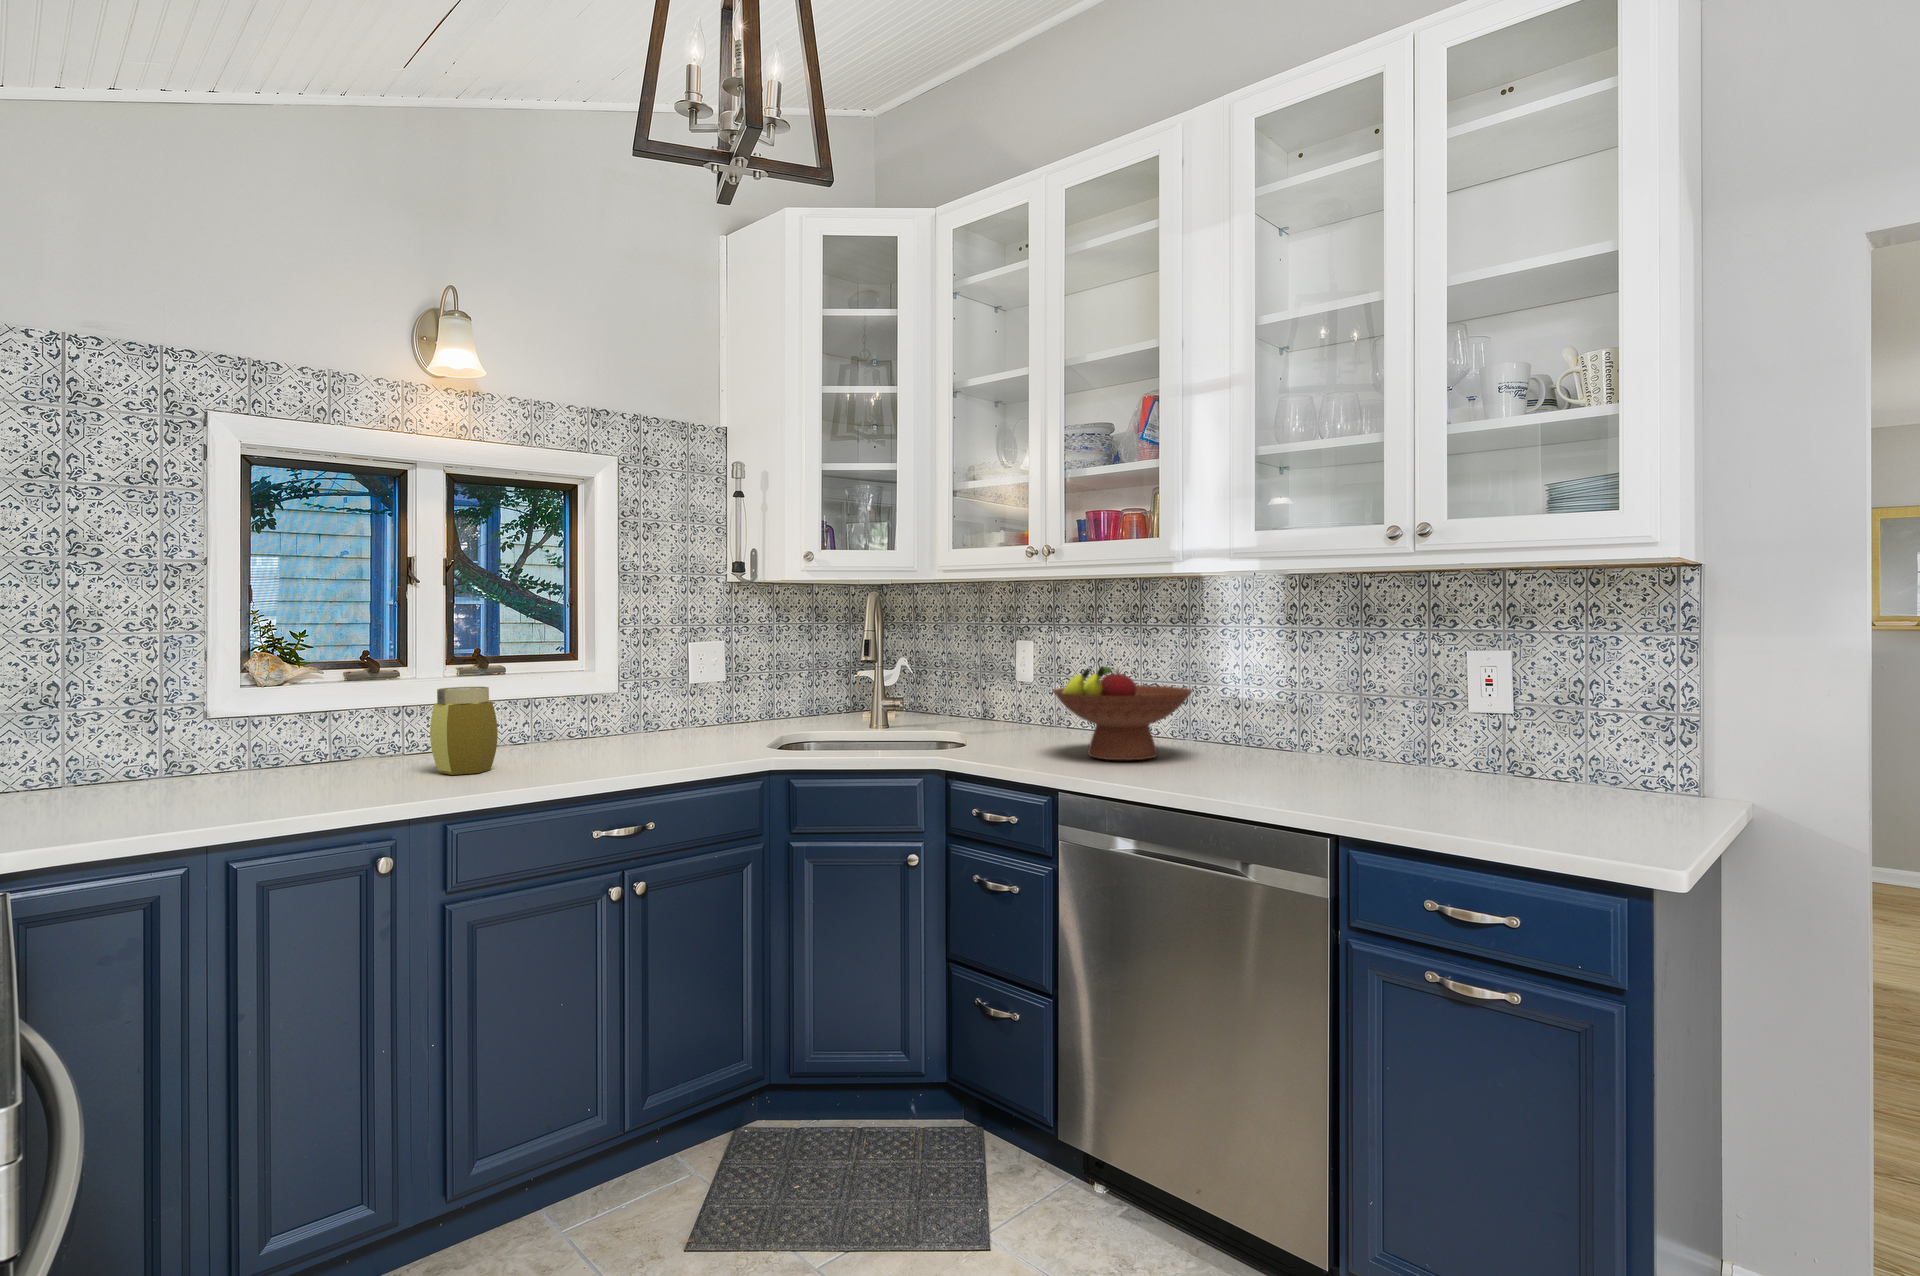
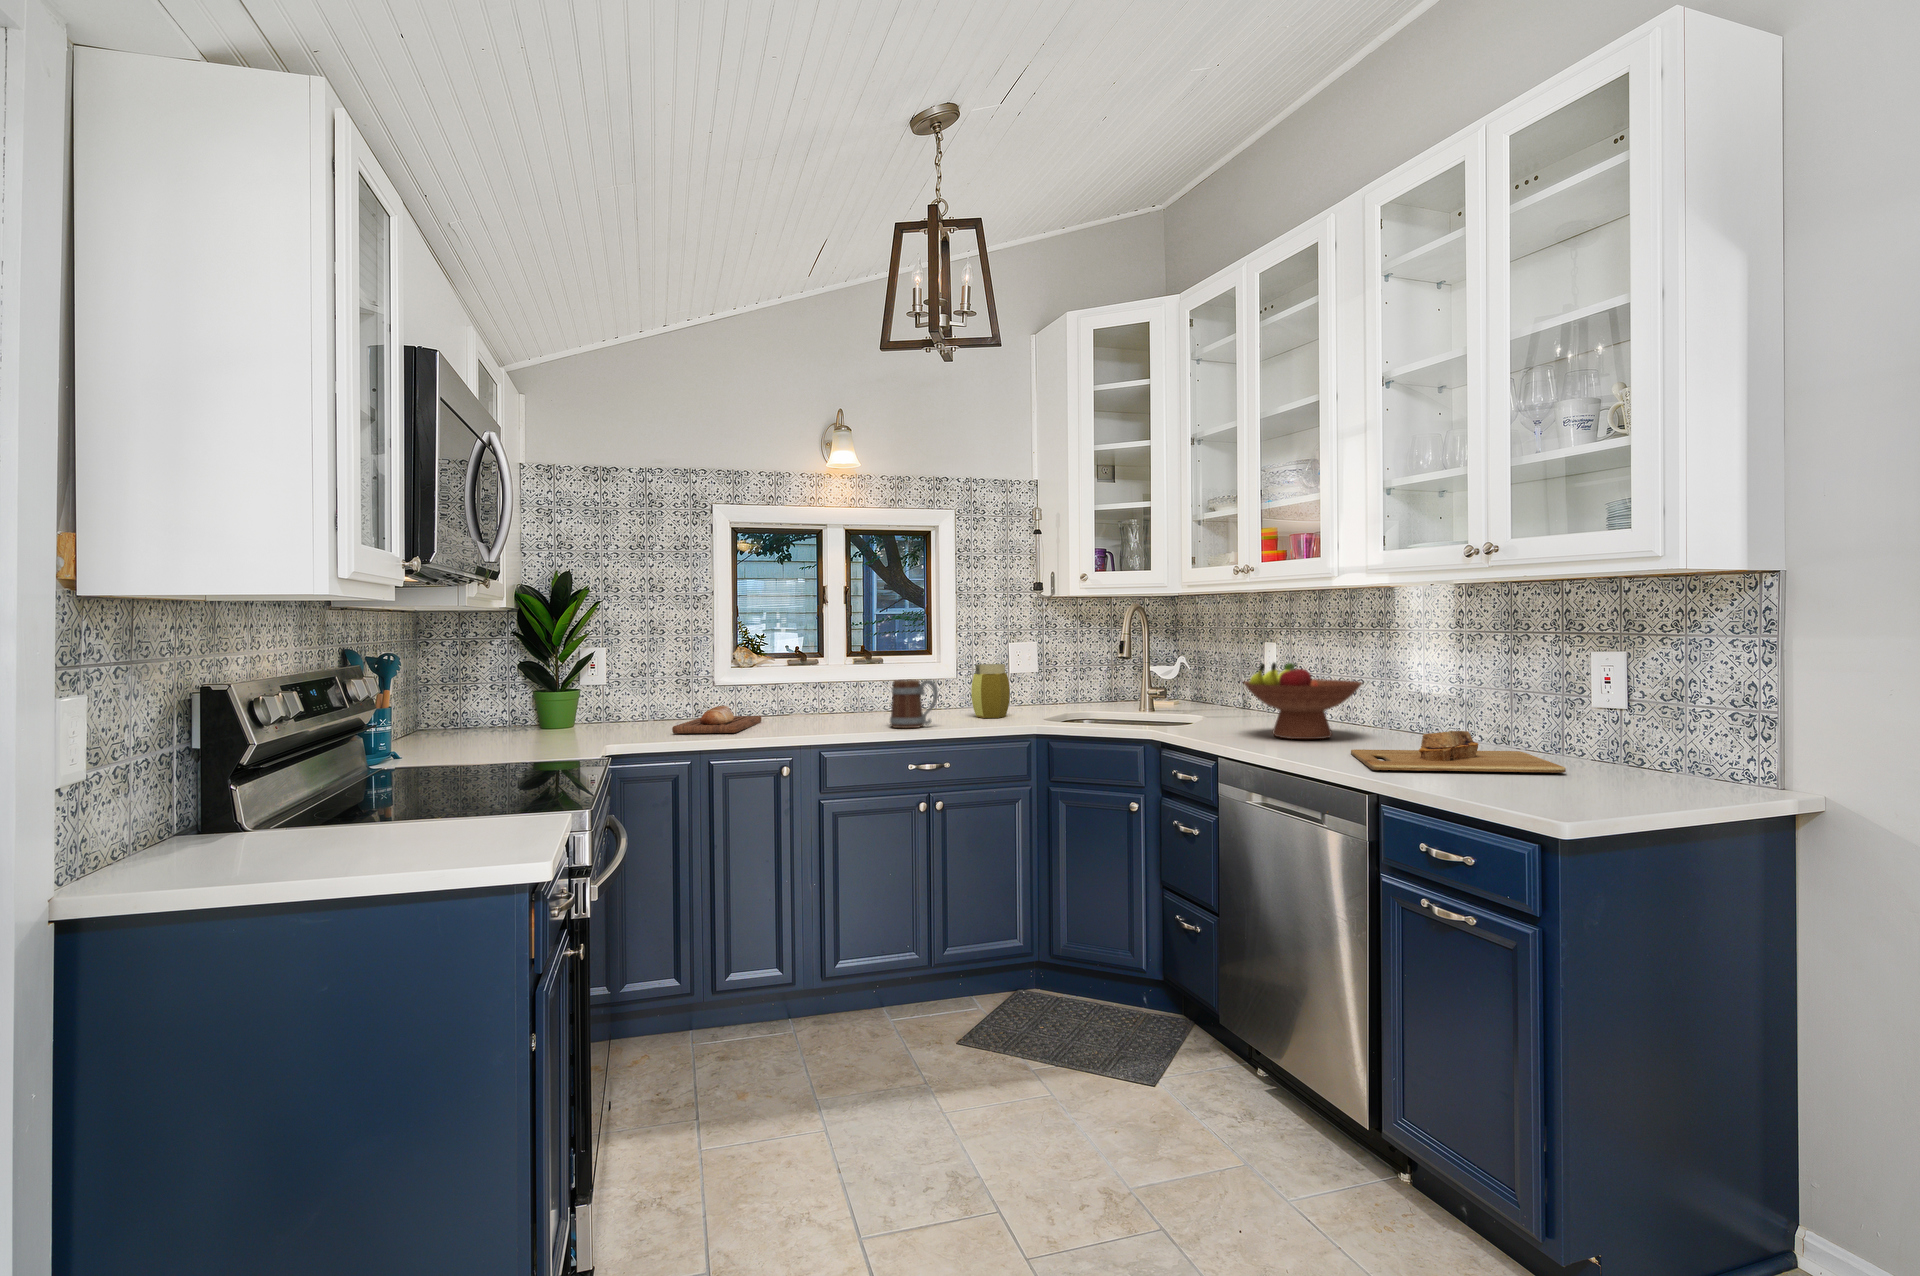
jar: present [430,687,498,775] -> present [971,664,1010,718]
mug: none [558,700,633,773] -> present [890,680,938,728]
cutting board: none [1218,746,1480,802] -> present [1351,731,1566,773]
bread loaf: none [170,752,325,807] -> present [672,706,762,733]

